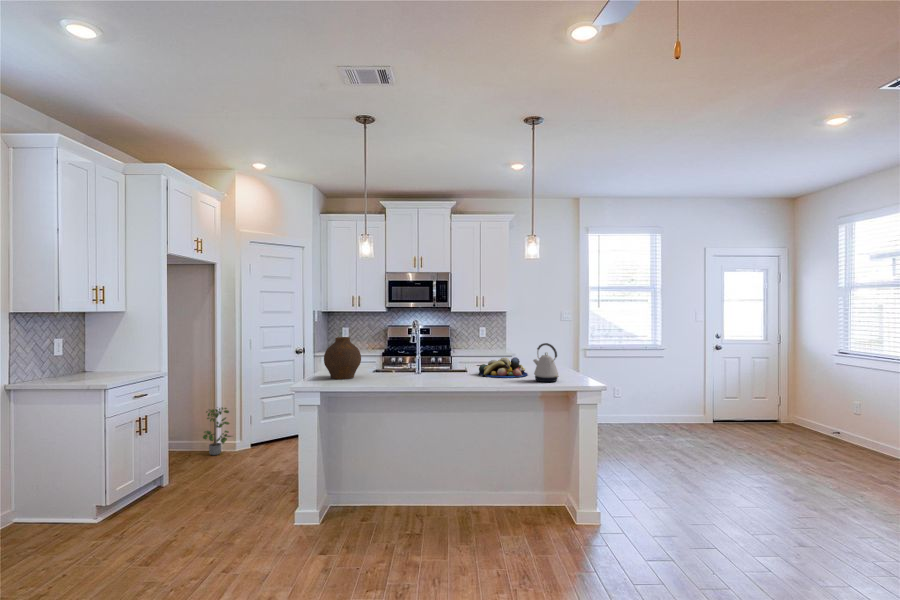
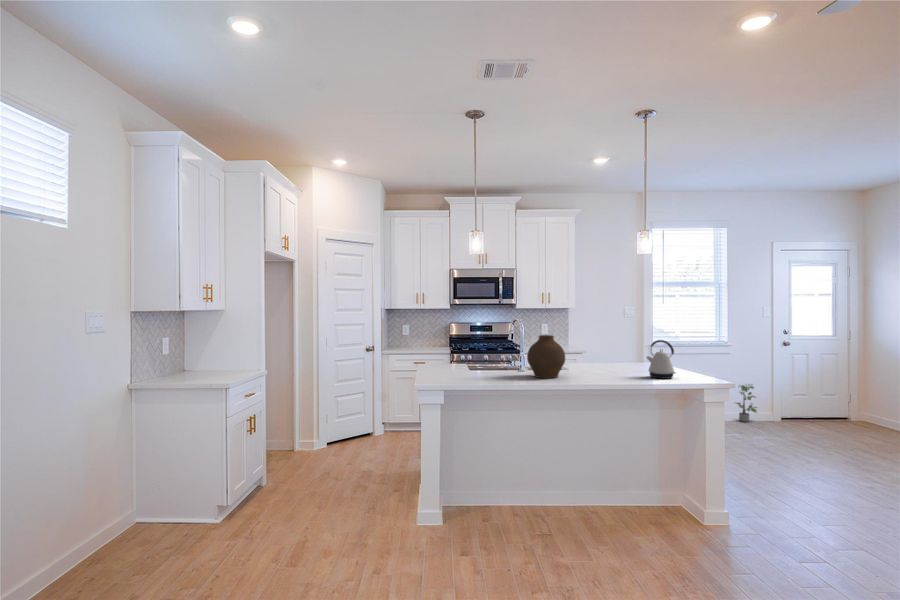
vase: present [324,337,361,379] -> present [527,335,565,378]
fruit bowl: present [479,357,528,378] -> none [583,354,634,375]
potted plant: present [203,408,231,455] -> present [736,384,757,422]

